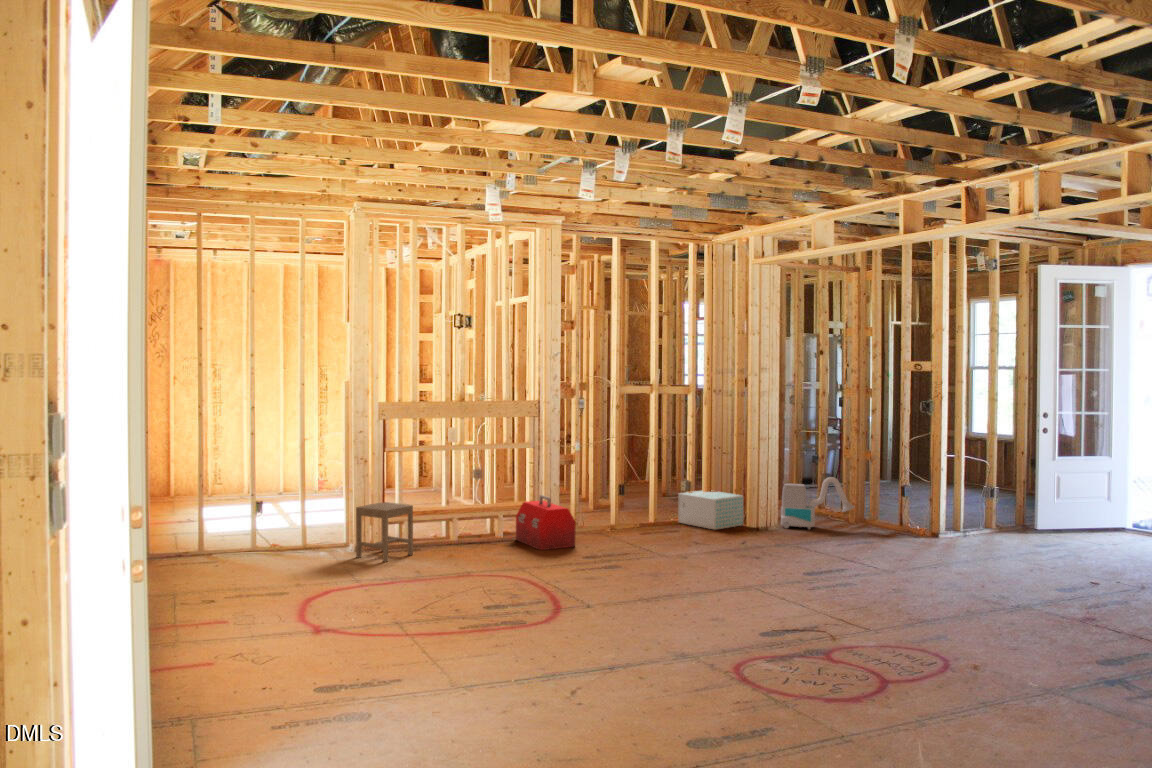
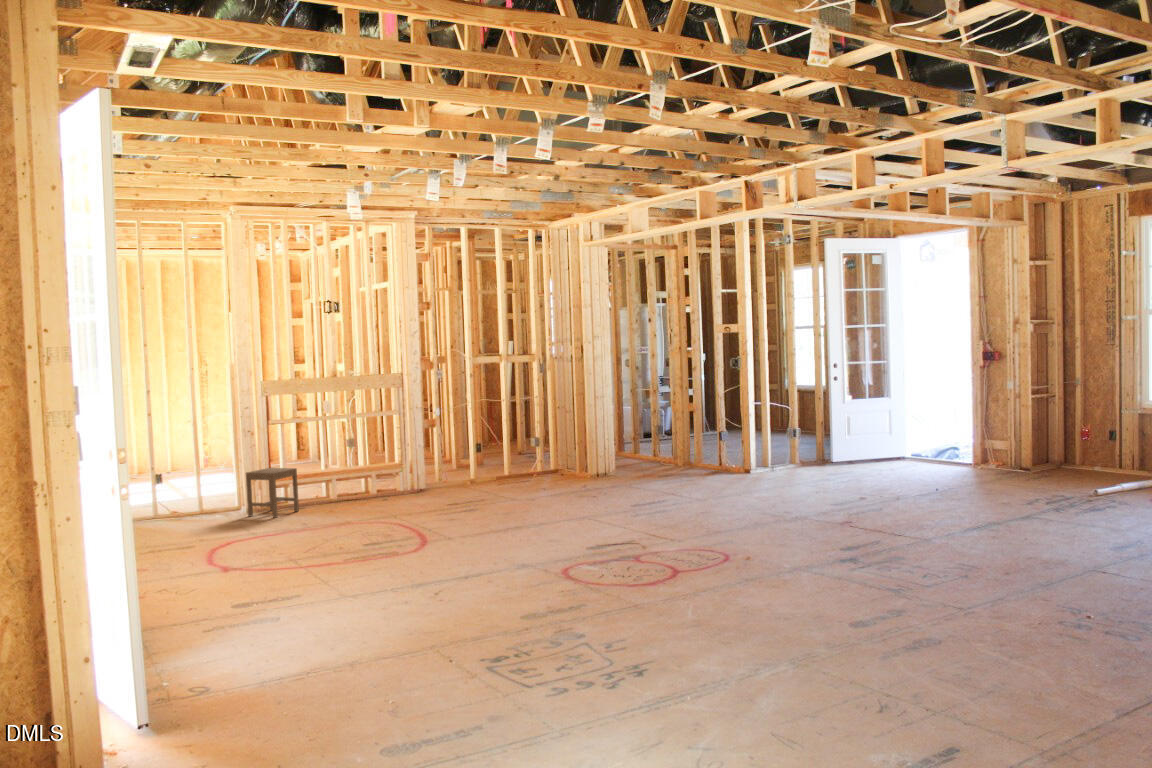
vacuum cleaner: present [781,477,855,529] -> none [618,426,678,472]
storage box: present [678,491,743,529] -> none [530,444,587,476]
toolbox: present [516,495,576,550] -> none [388,454,441,501]

